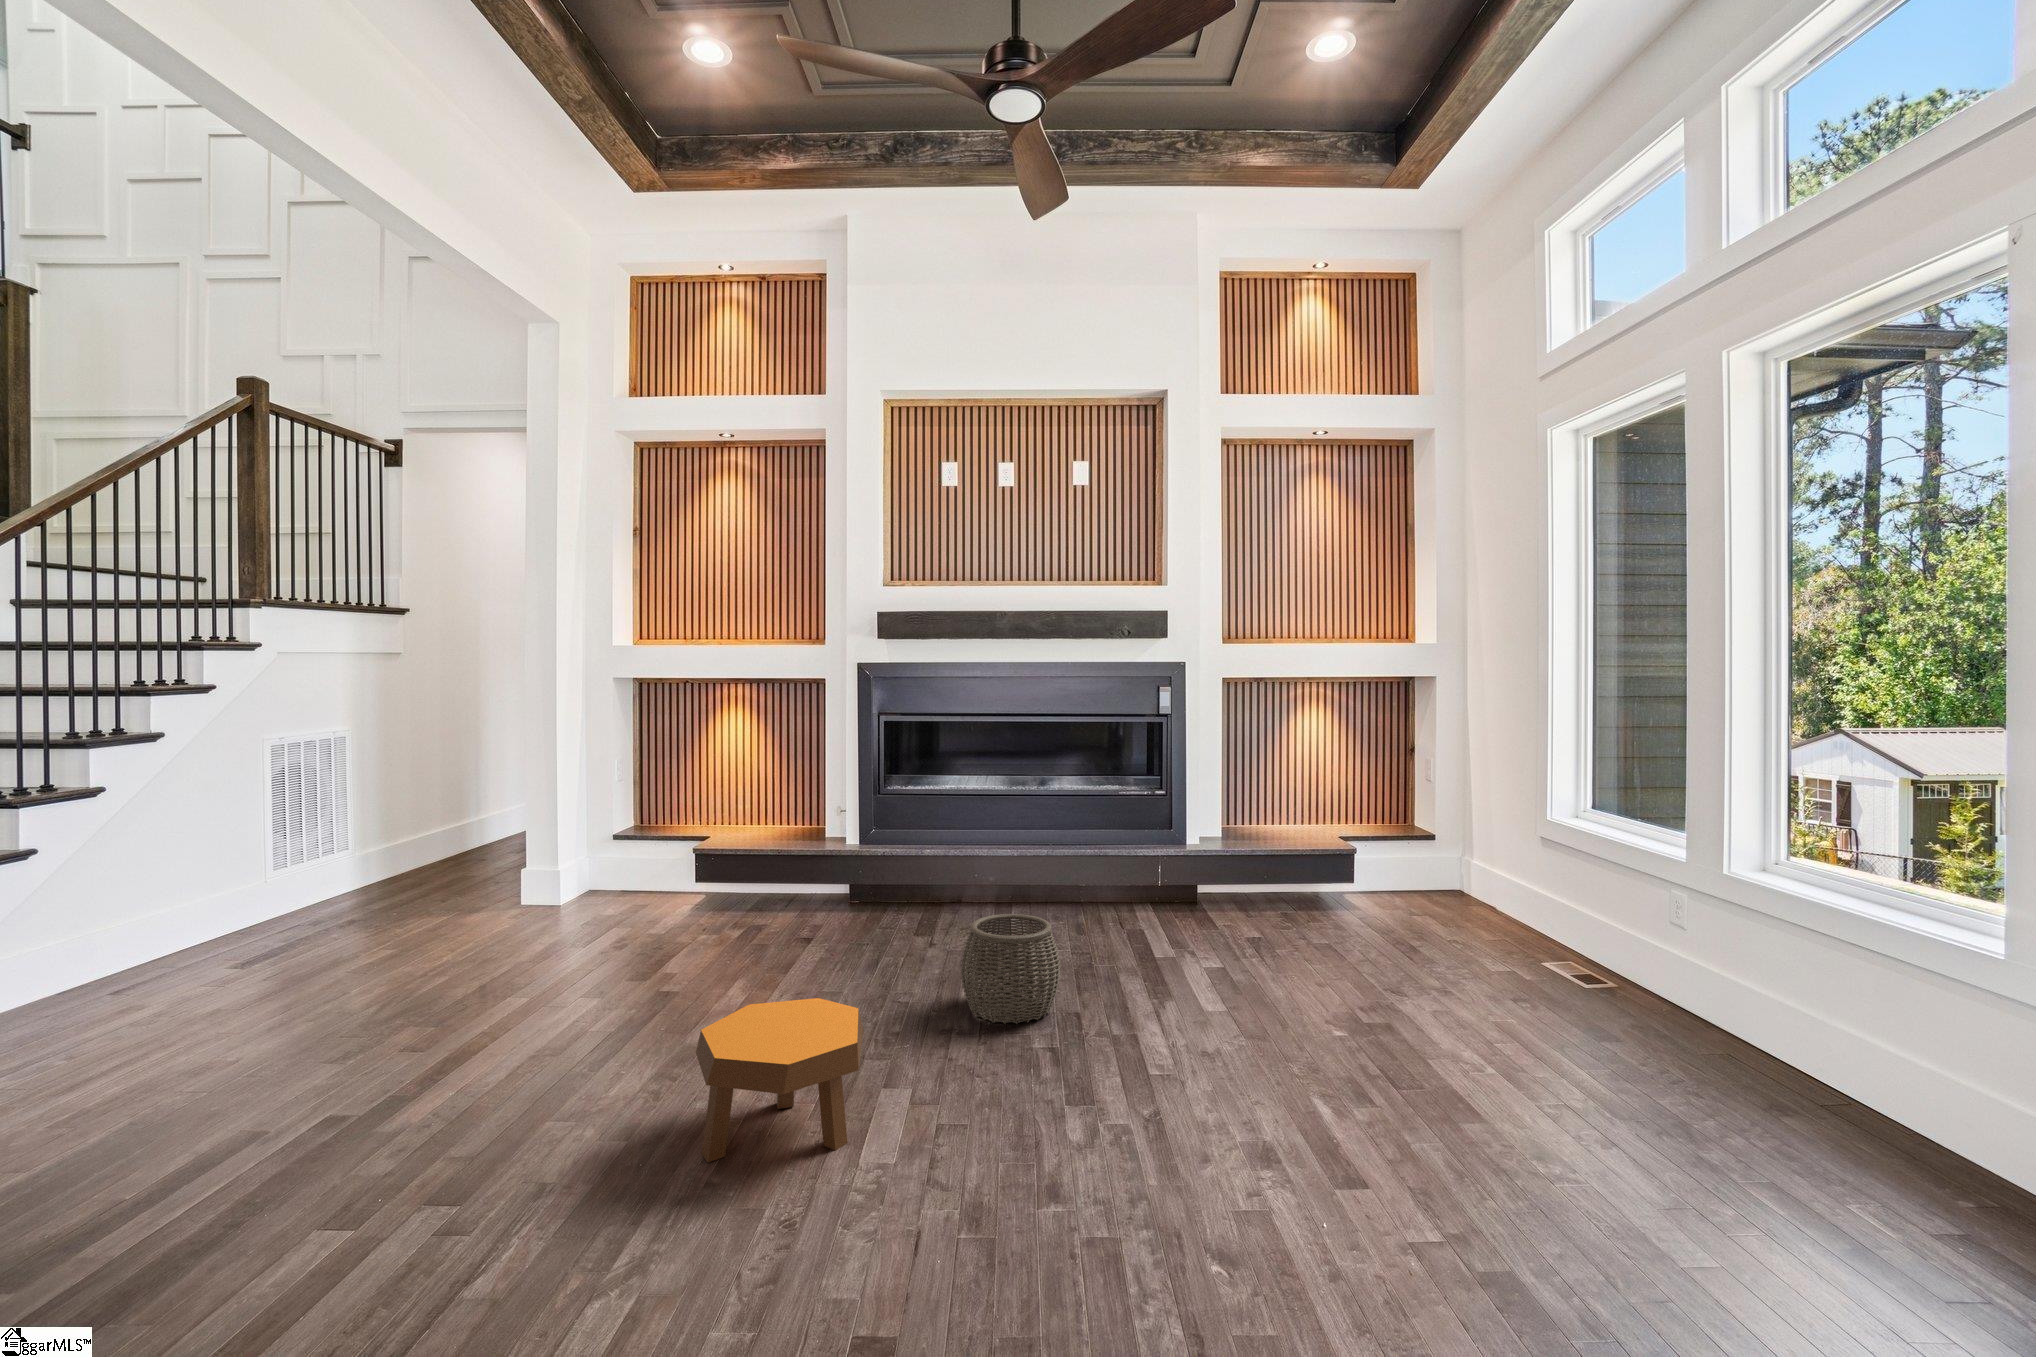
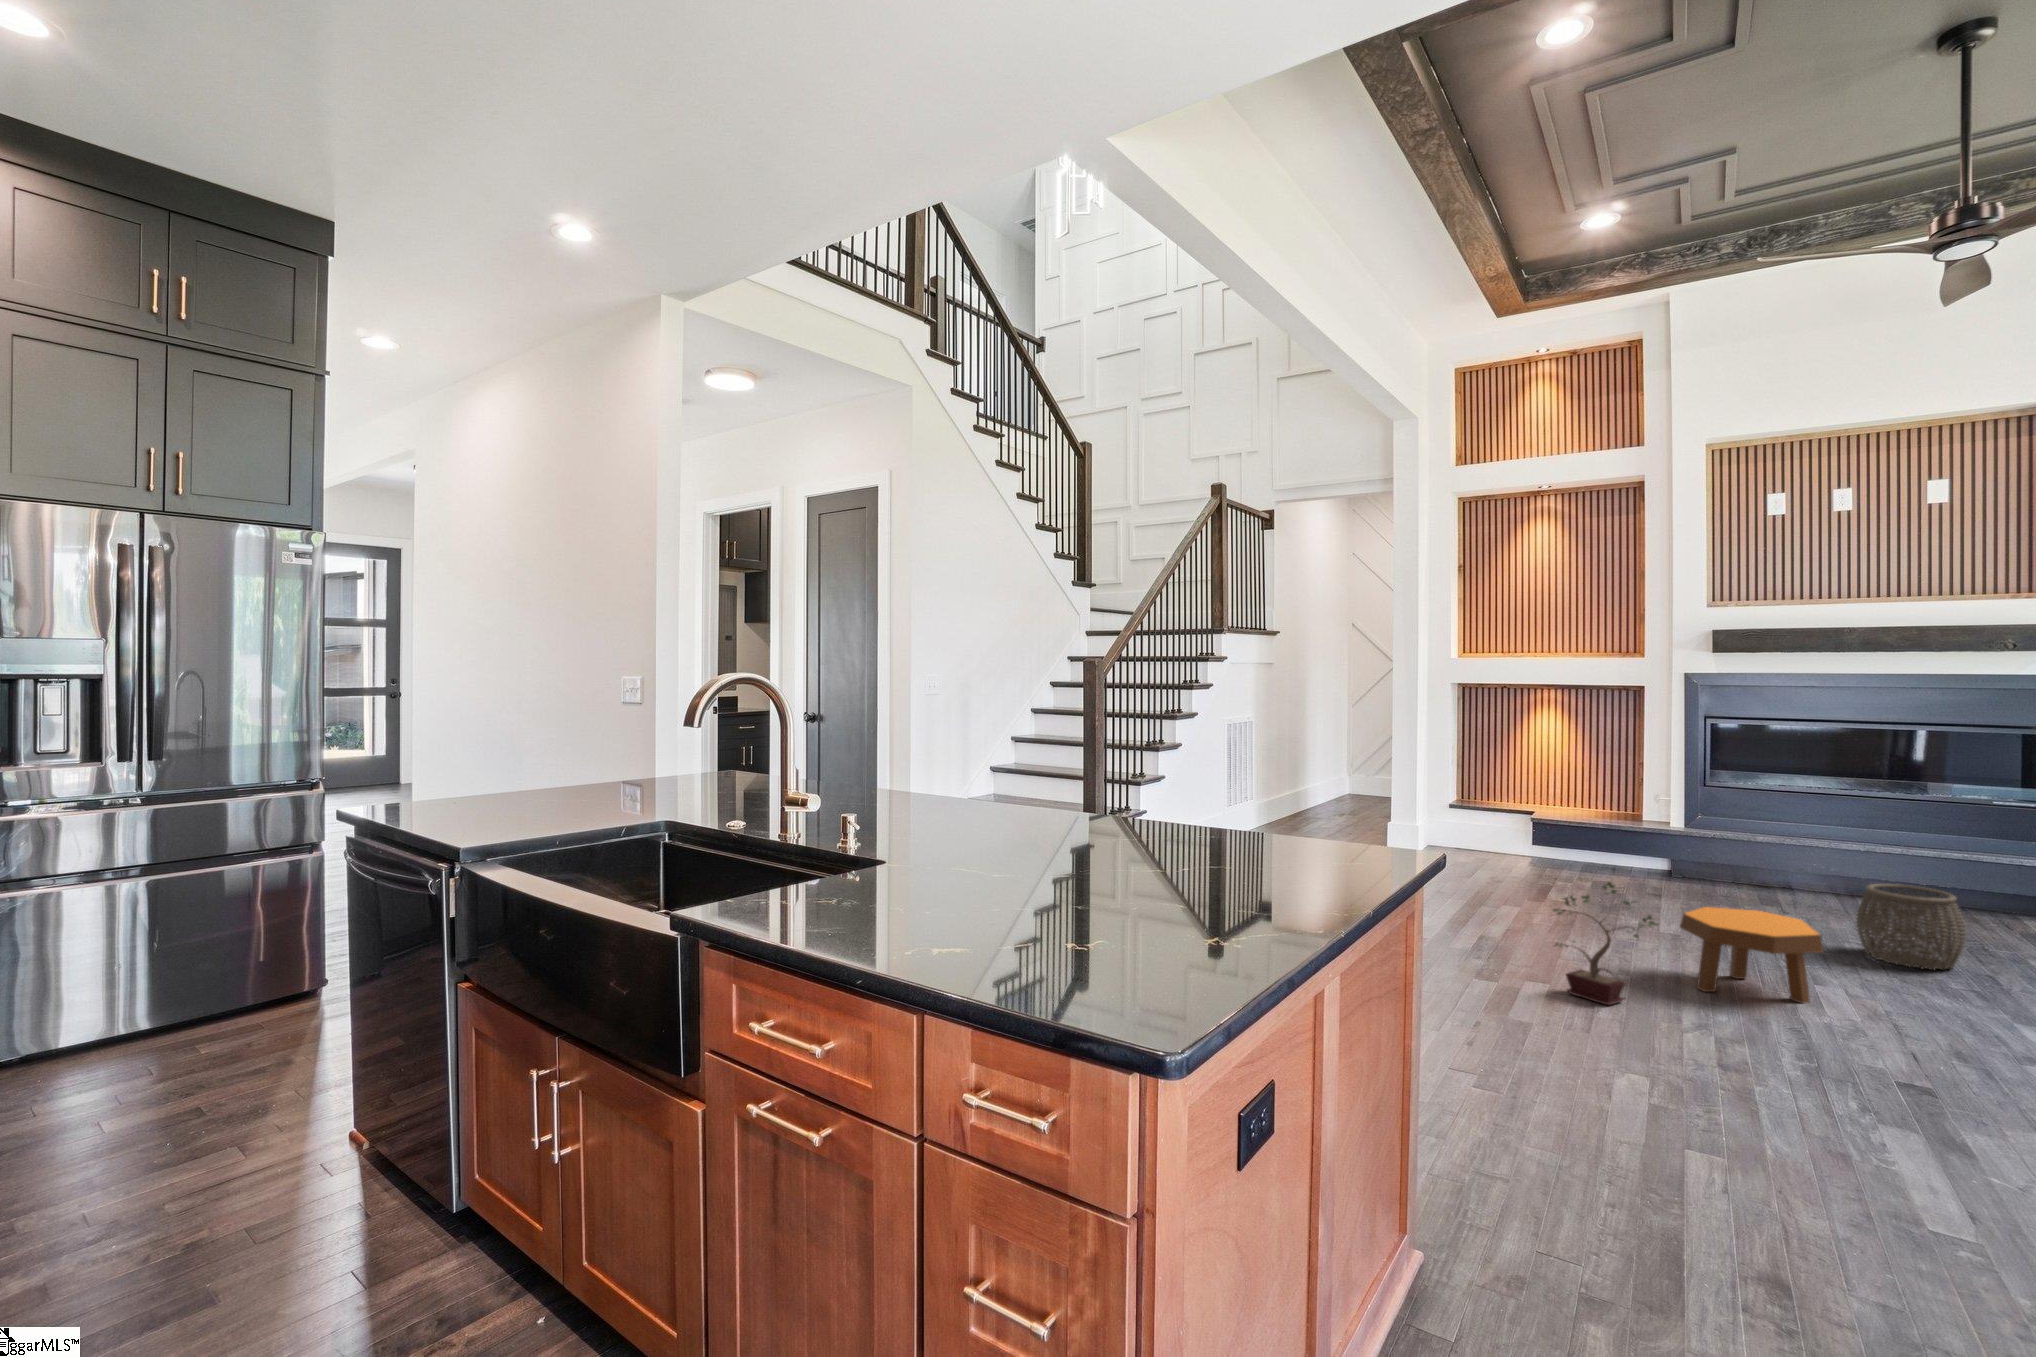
potted plant: none [427,1026,571,1267] -> present [1553,882,1658,1005]

